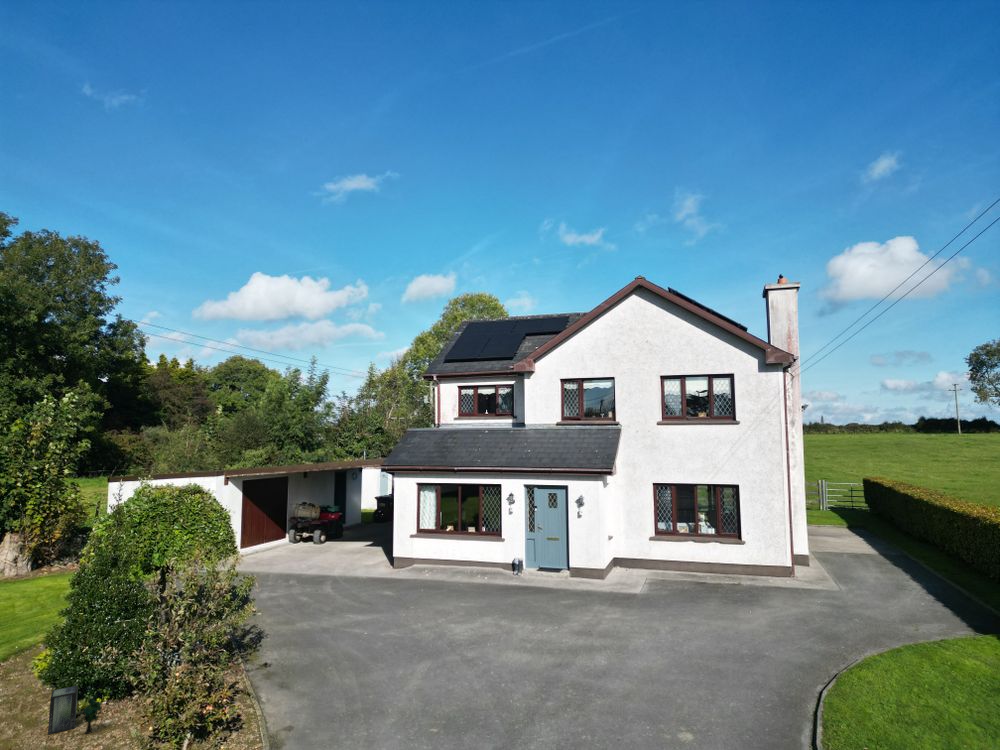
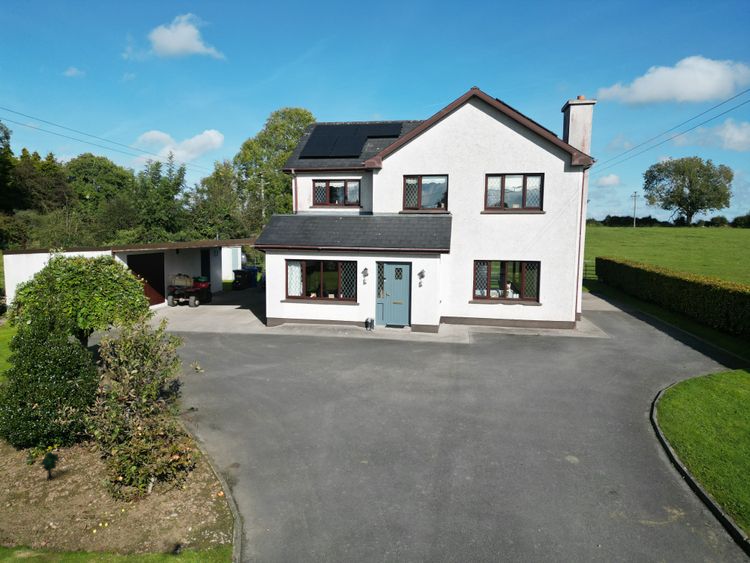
storage box: present [48,685,78,735] -> none [7,440,35,483]

